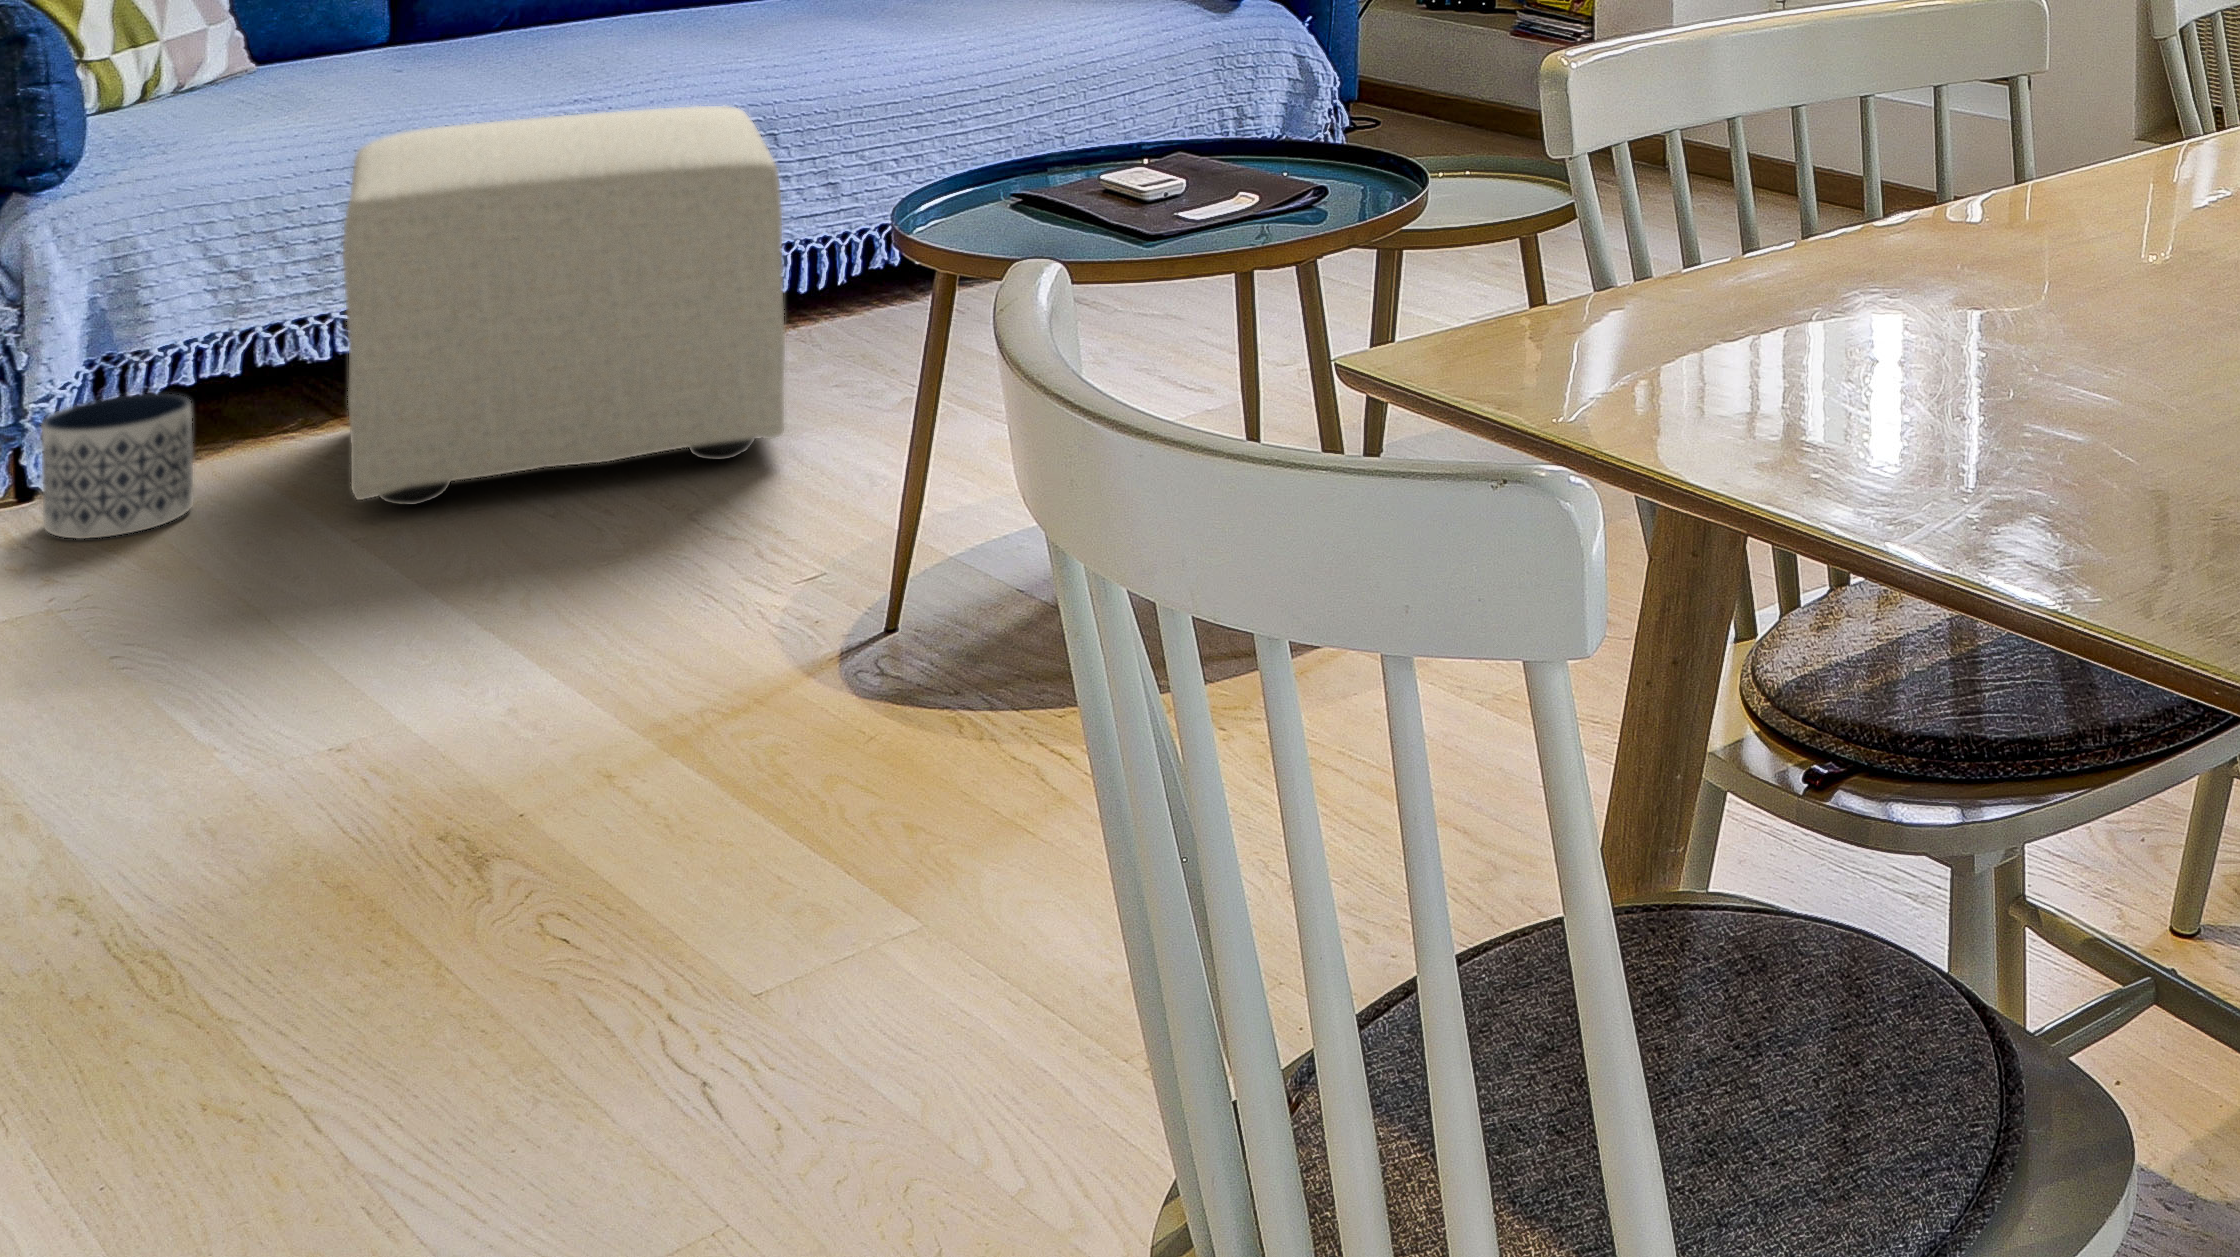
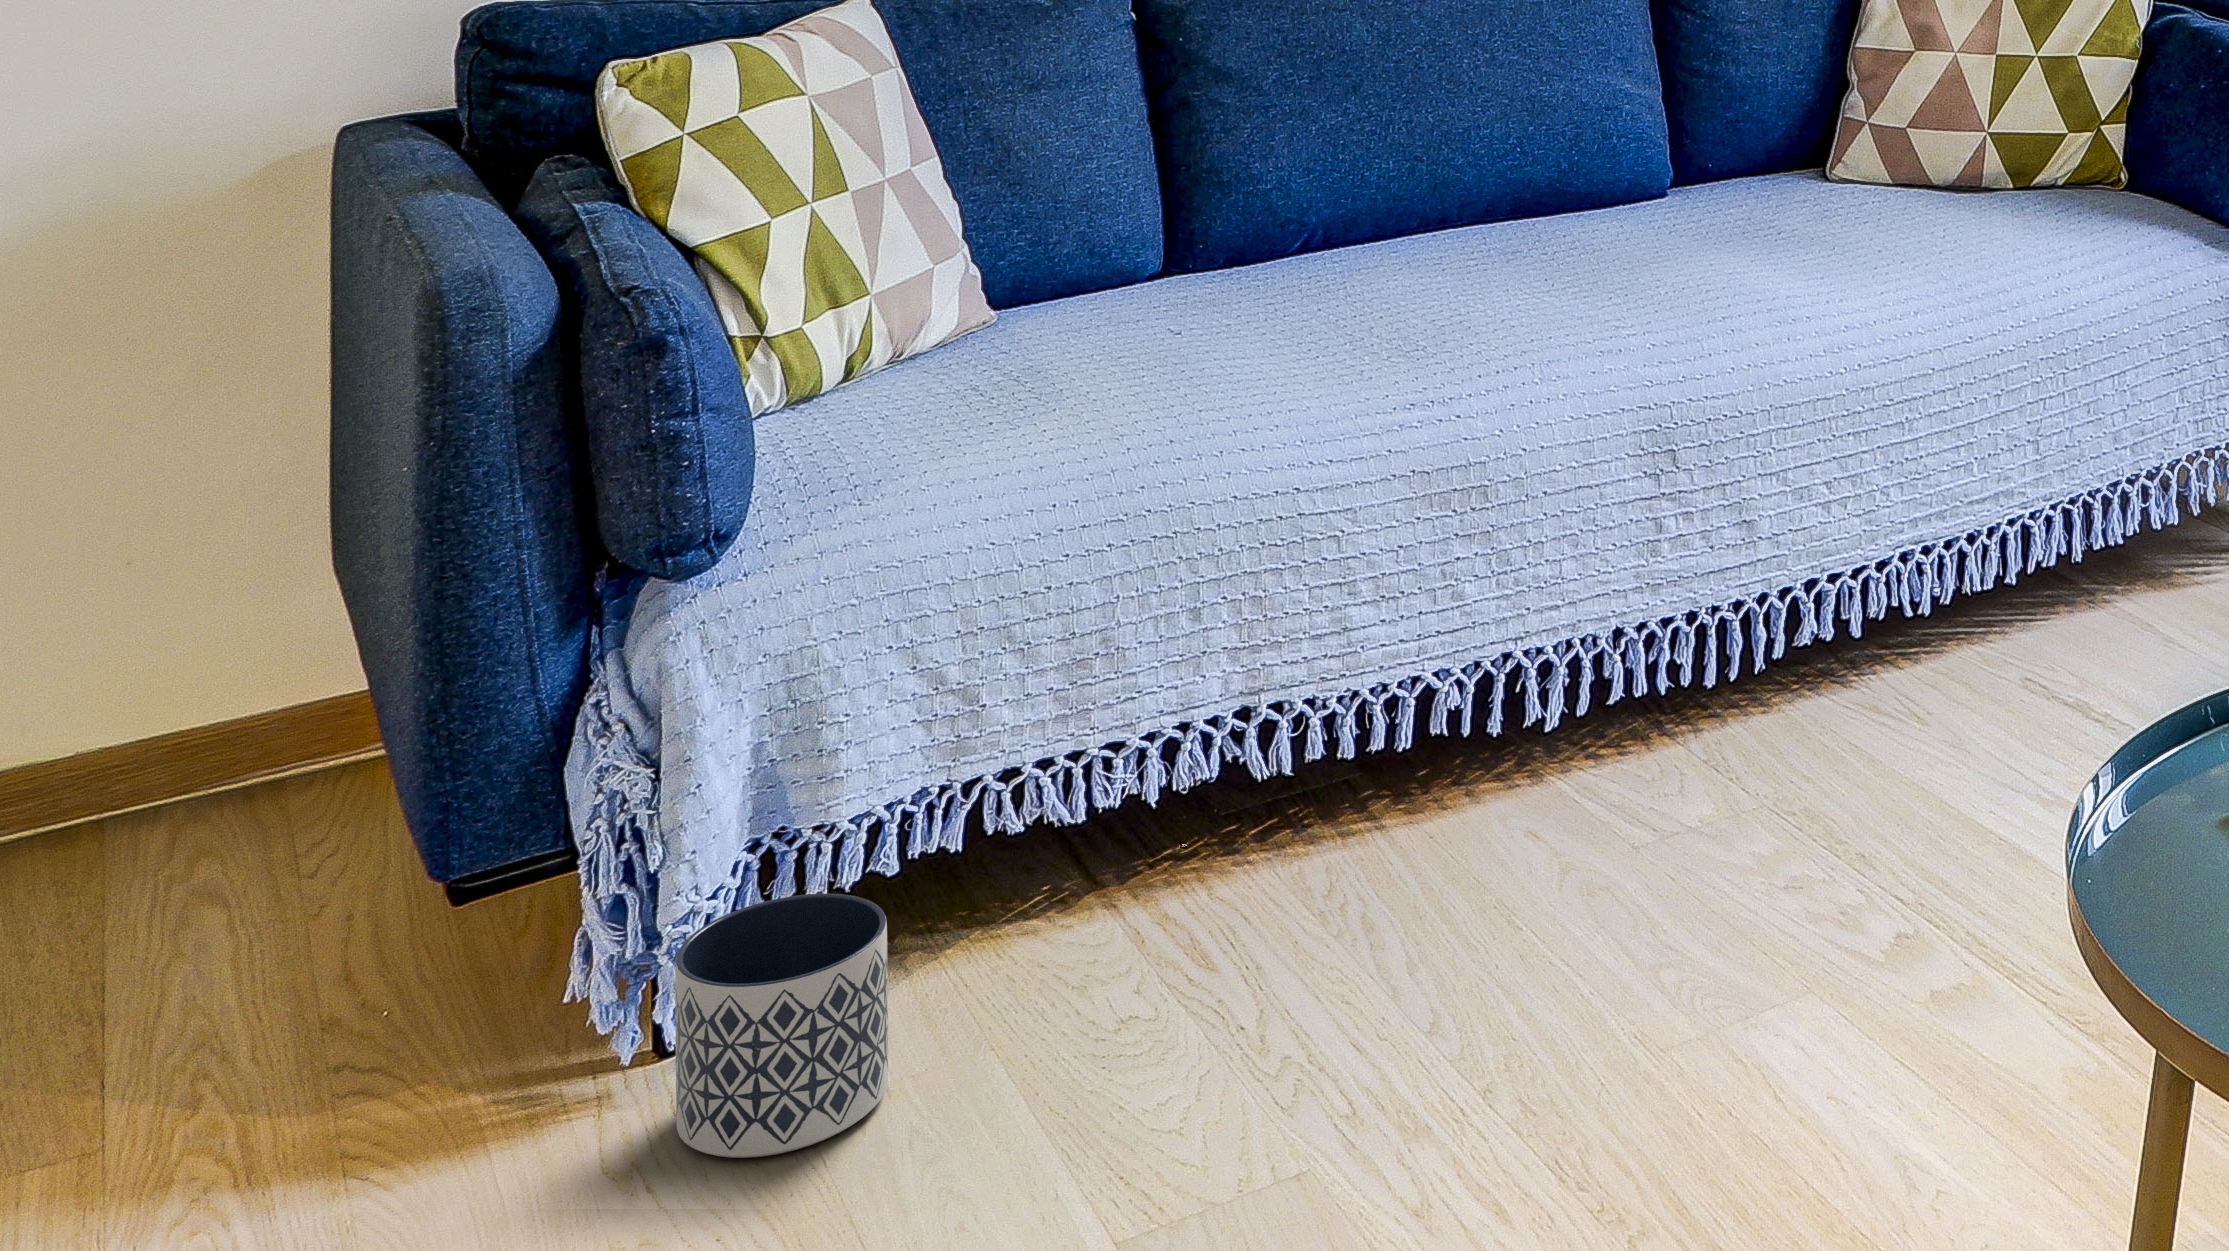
ottoman: present [343,106,785,505] -> none [1104,418,1742,1129]

